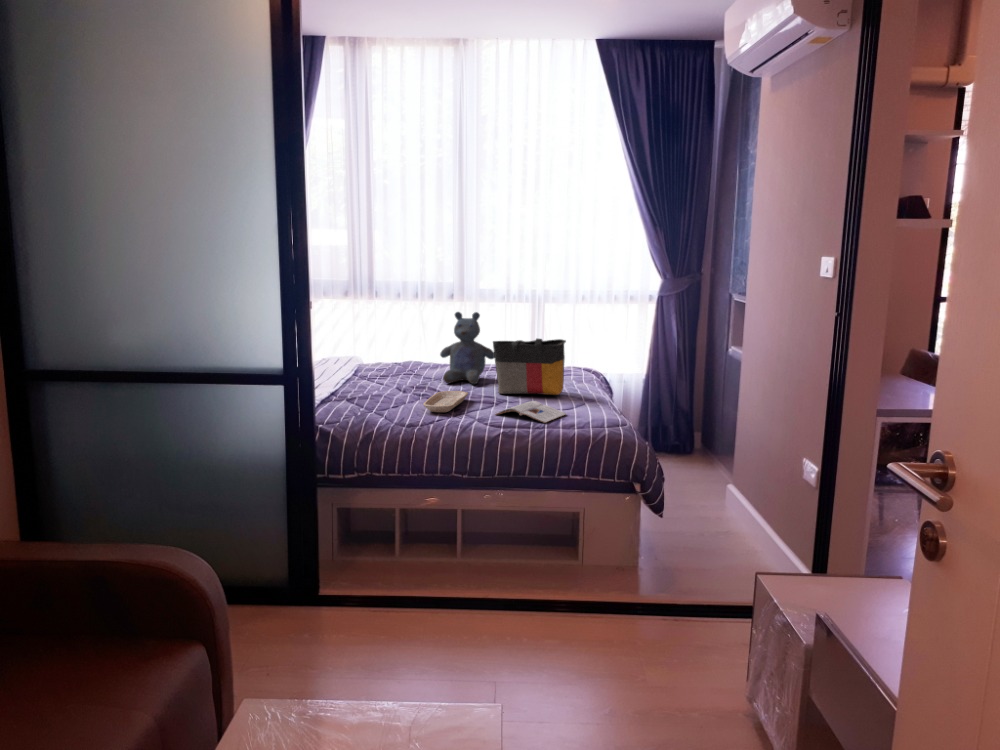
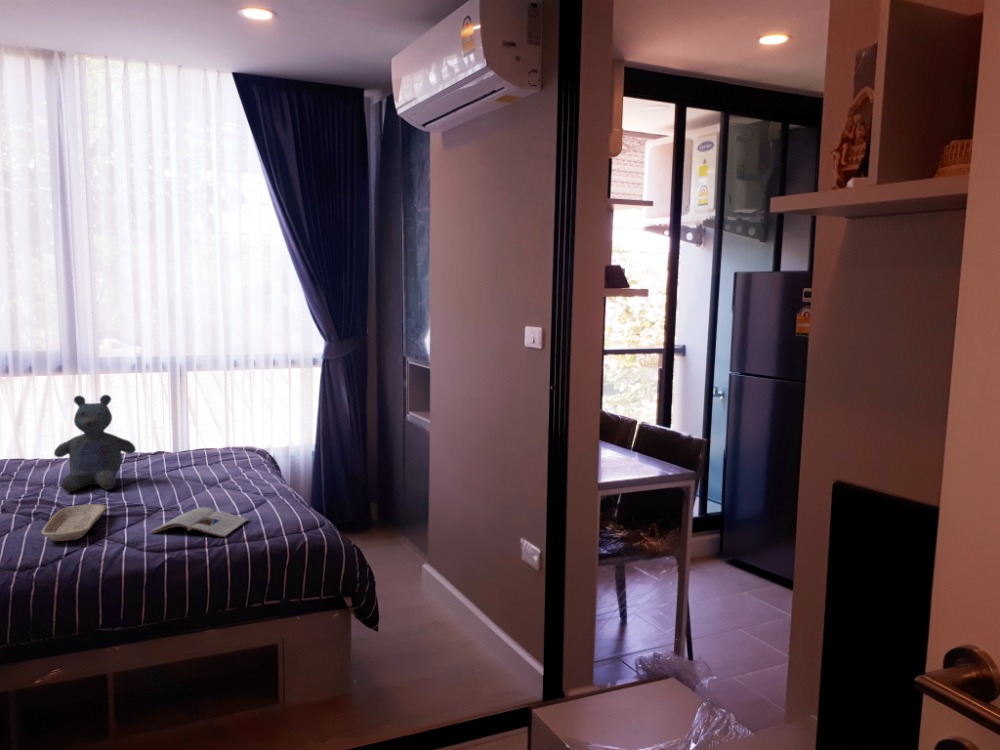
tote bag: present [493,339,566,395] -> none [136,424,236,500]

